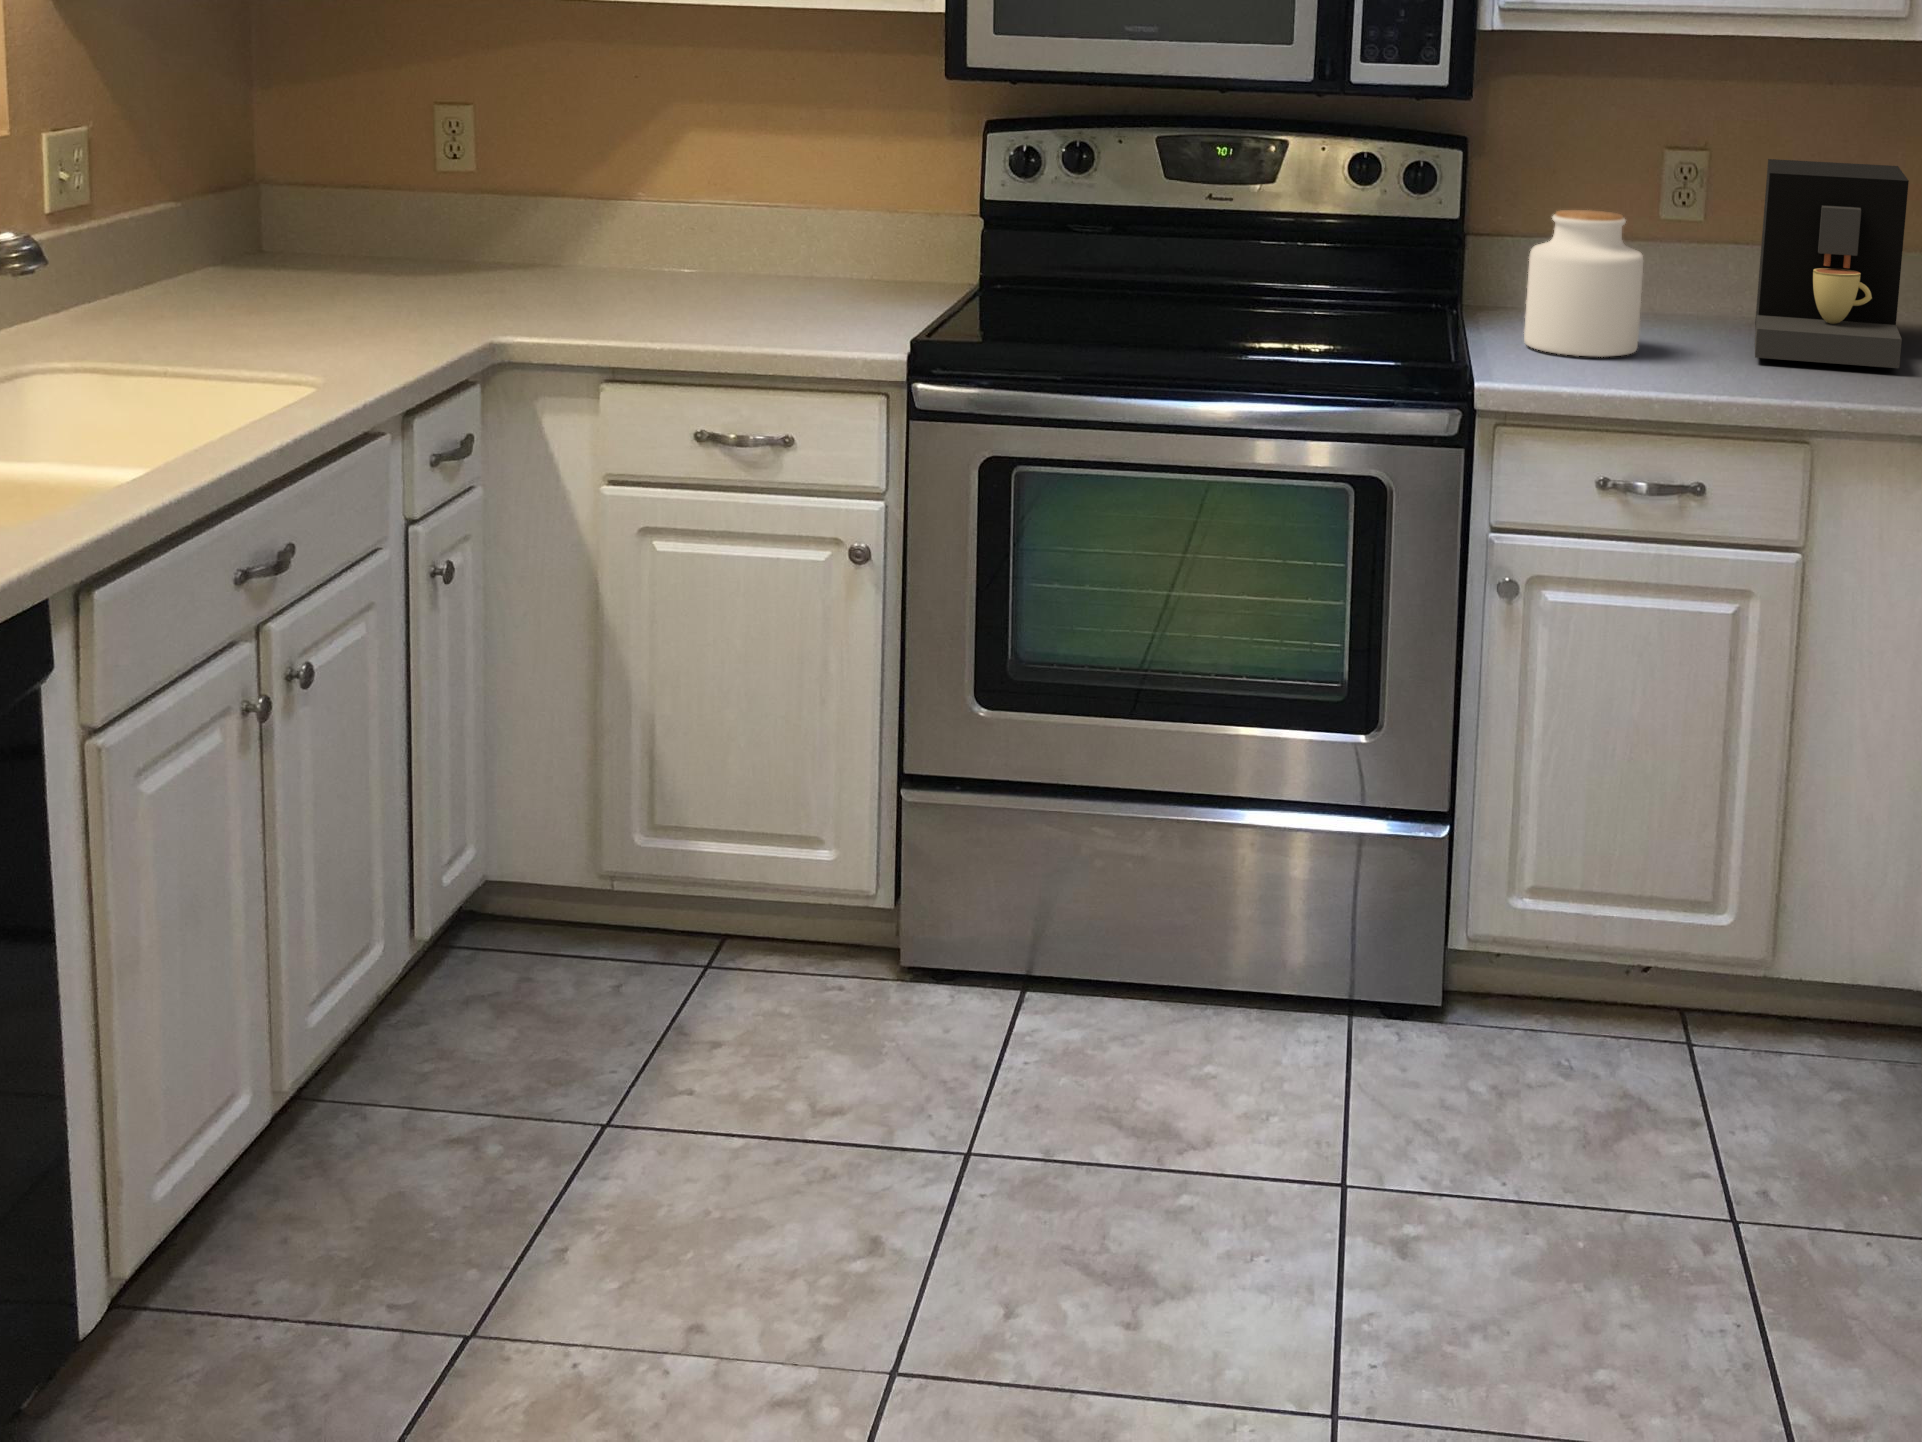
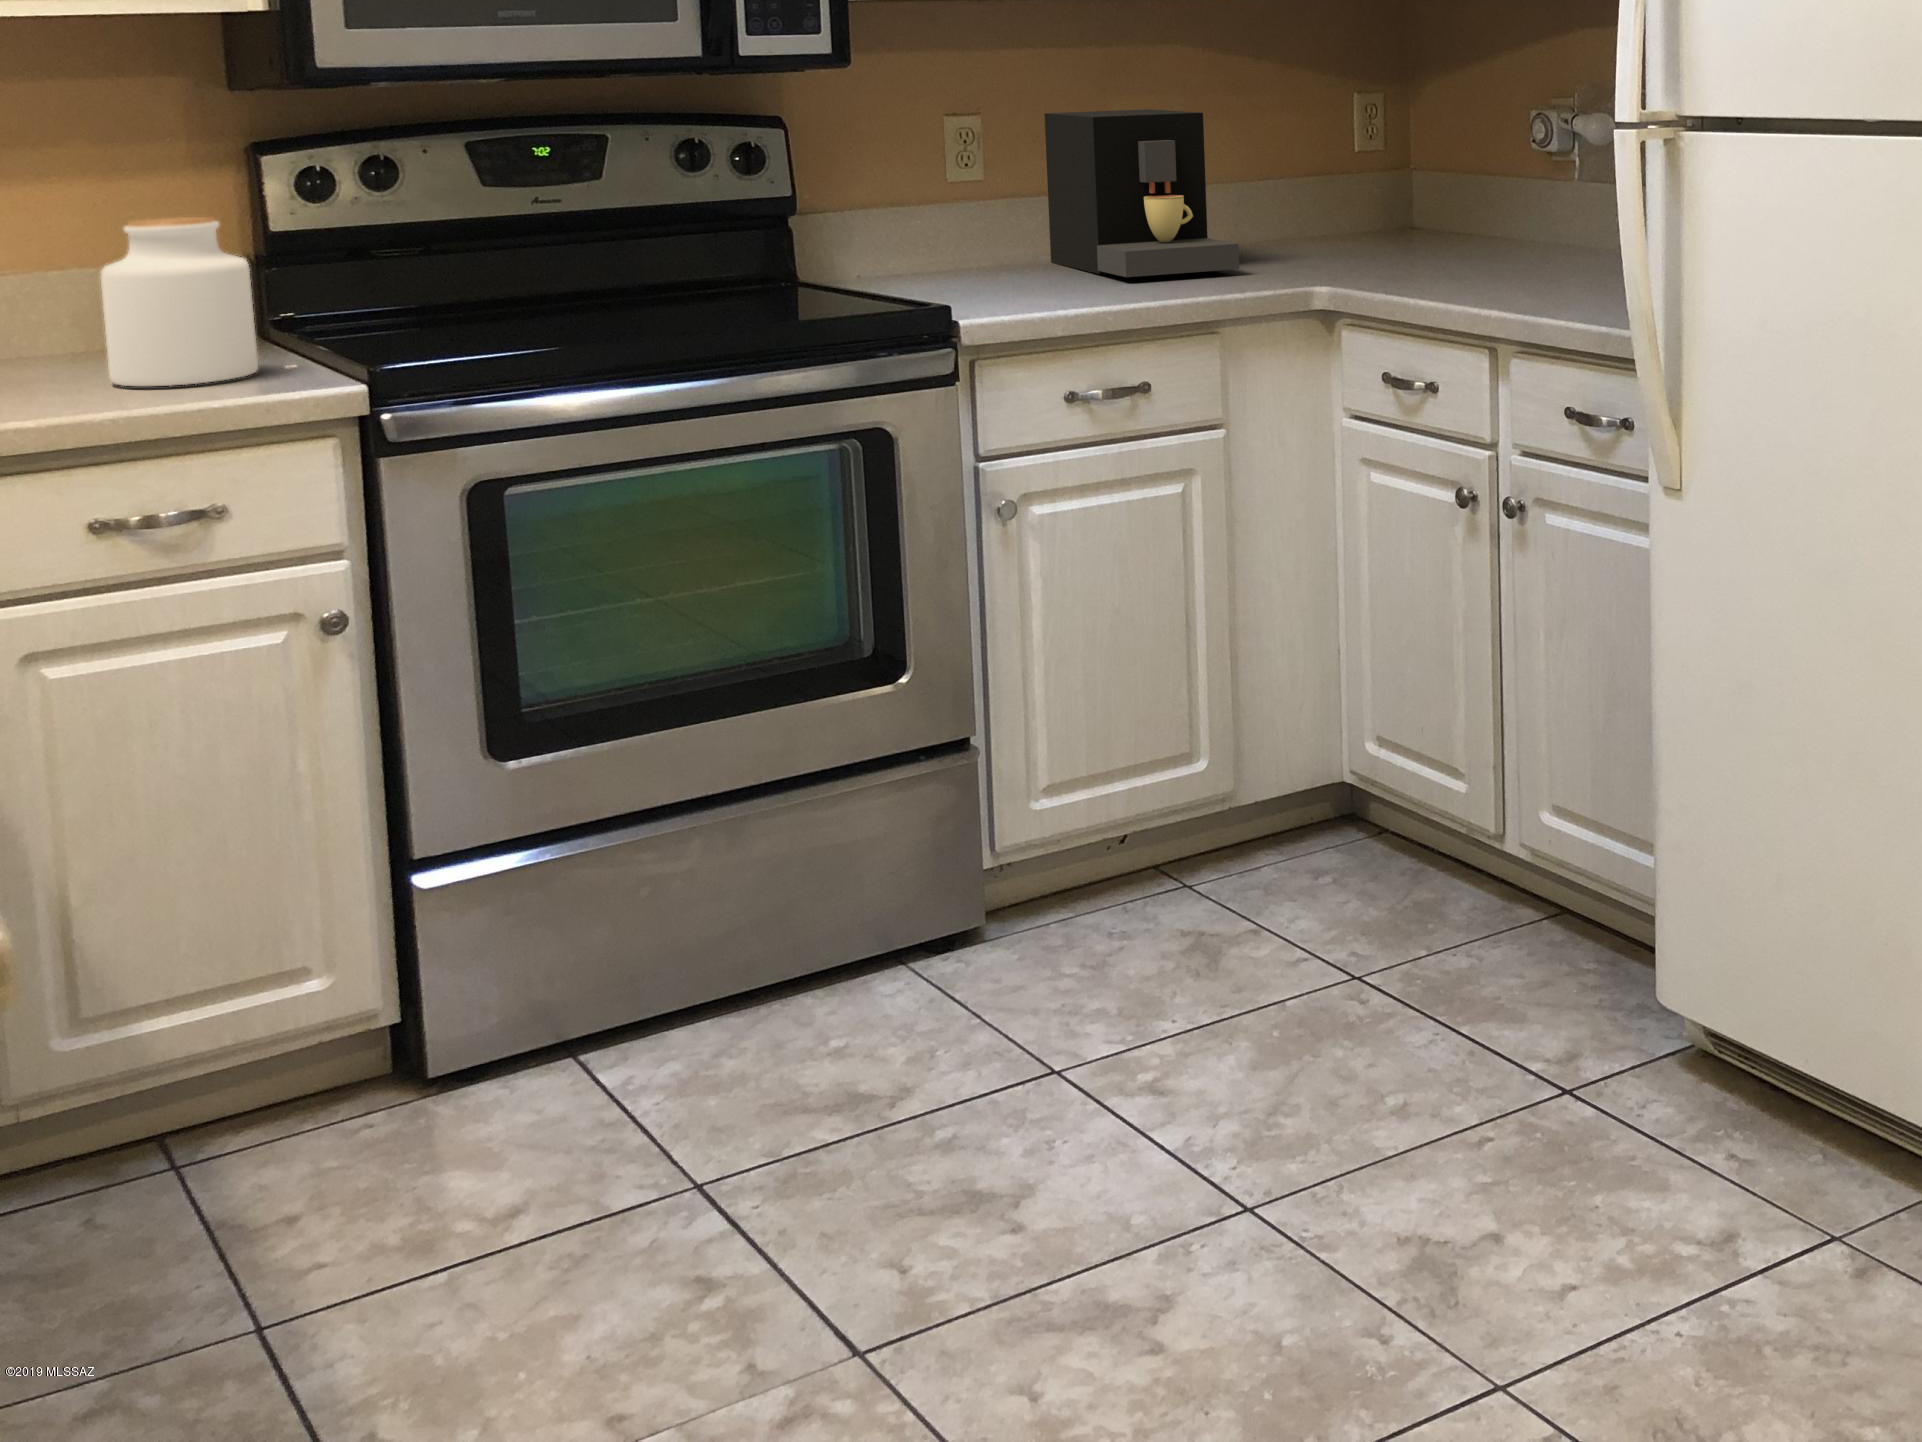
jar: present [1524,210,1643,357] -> present [101,217,258,386]

